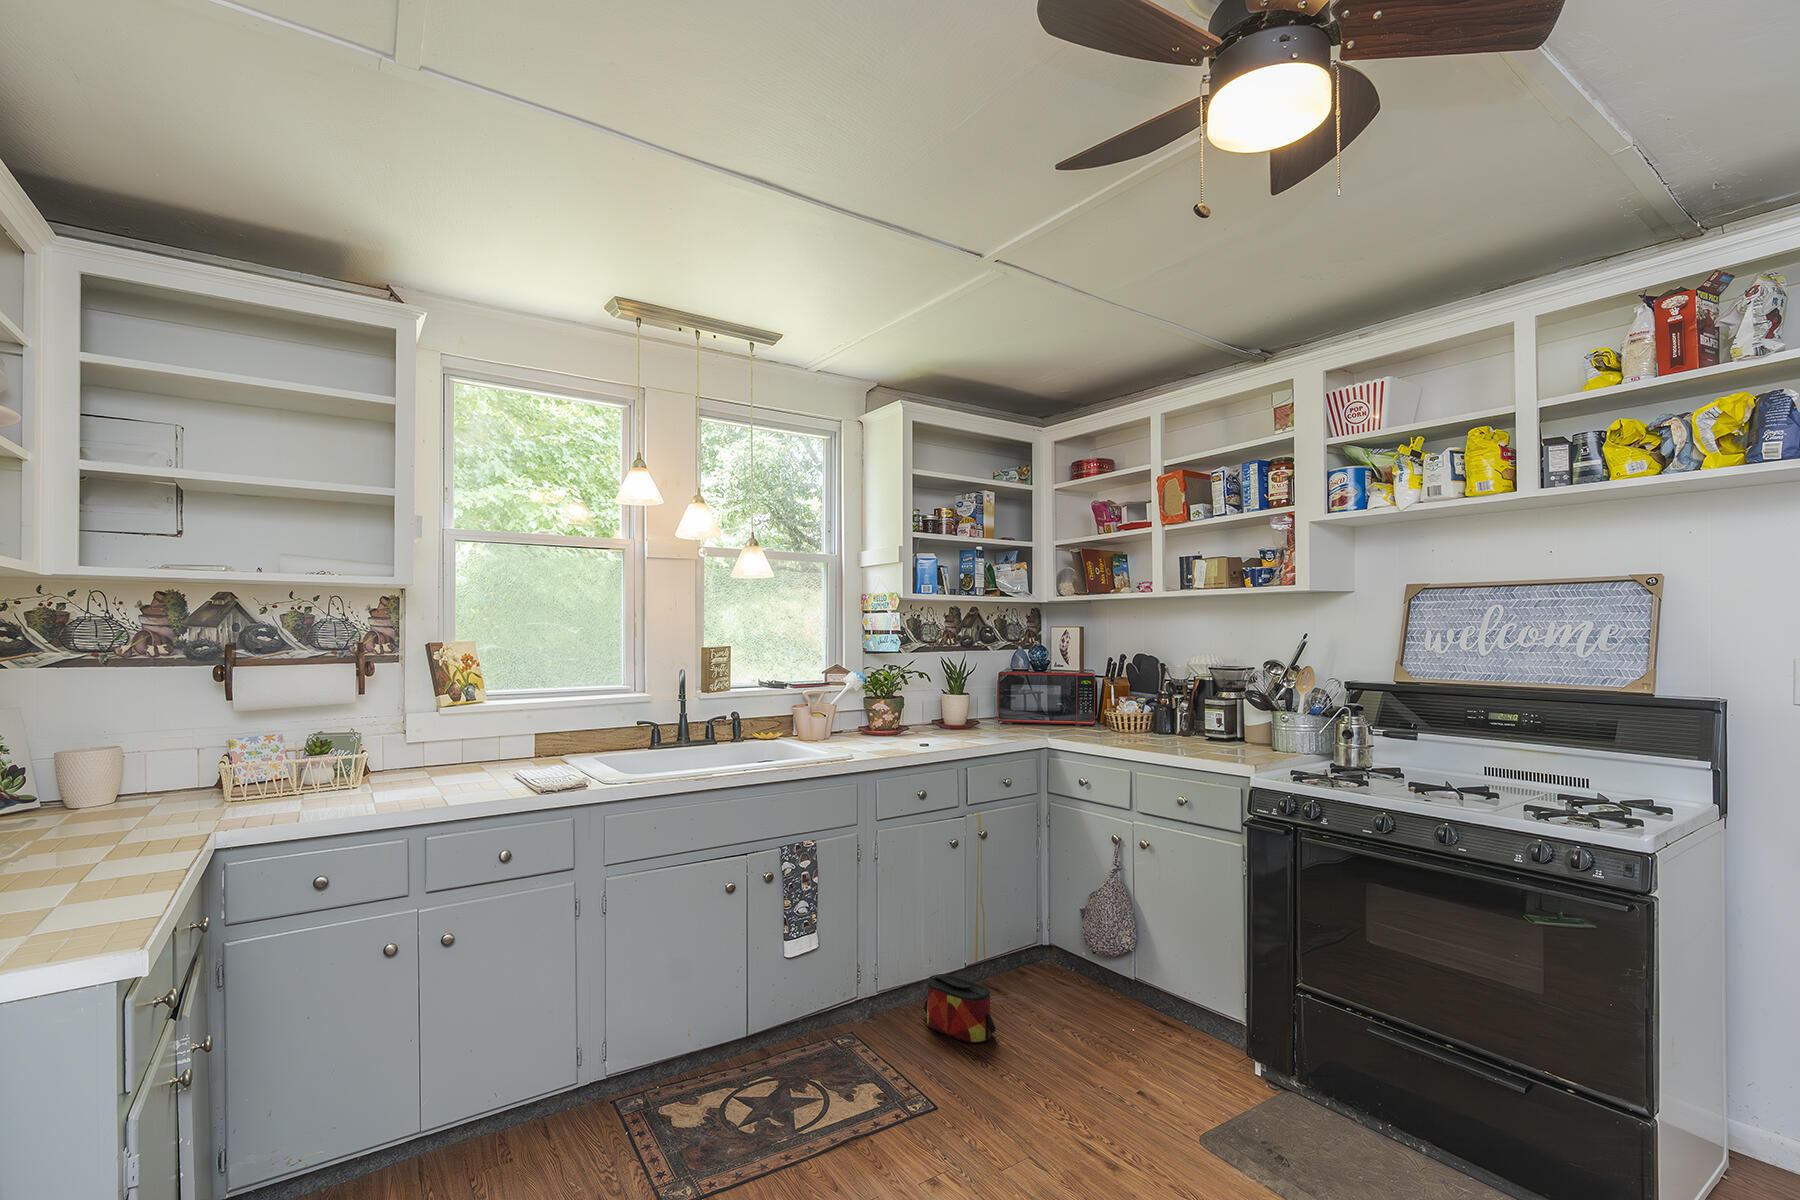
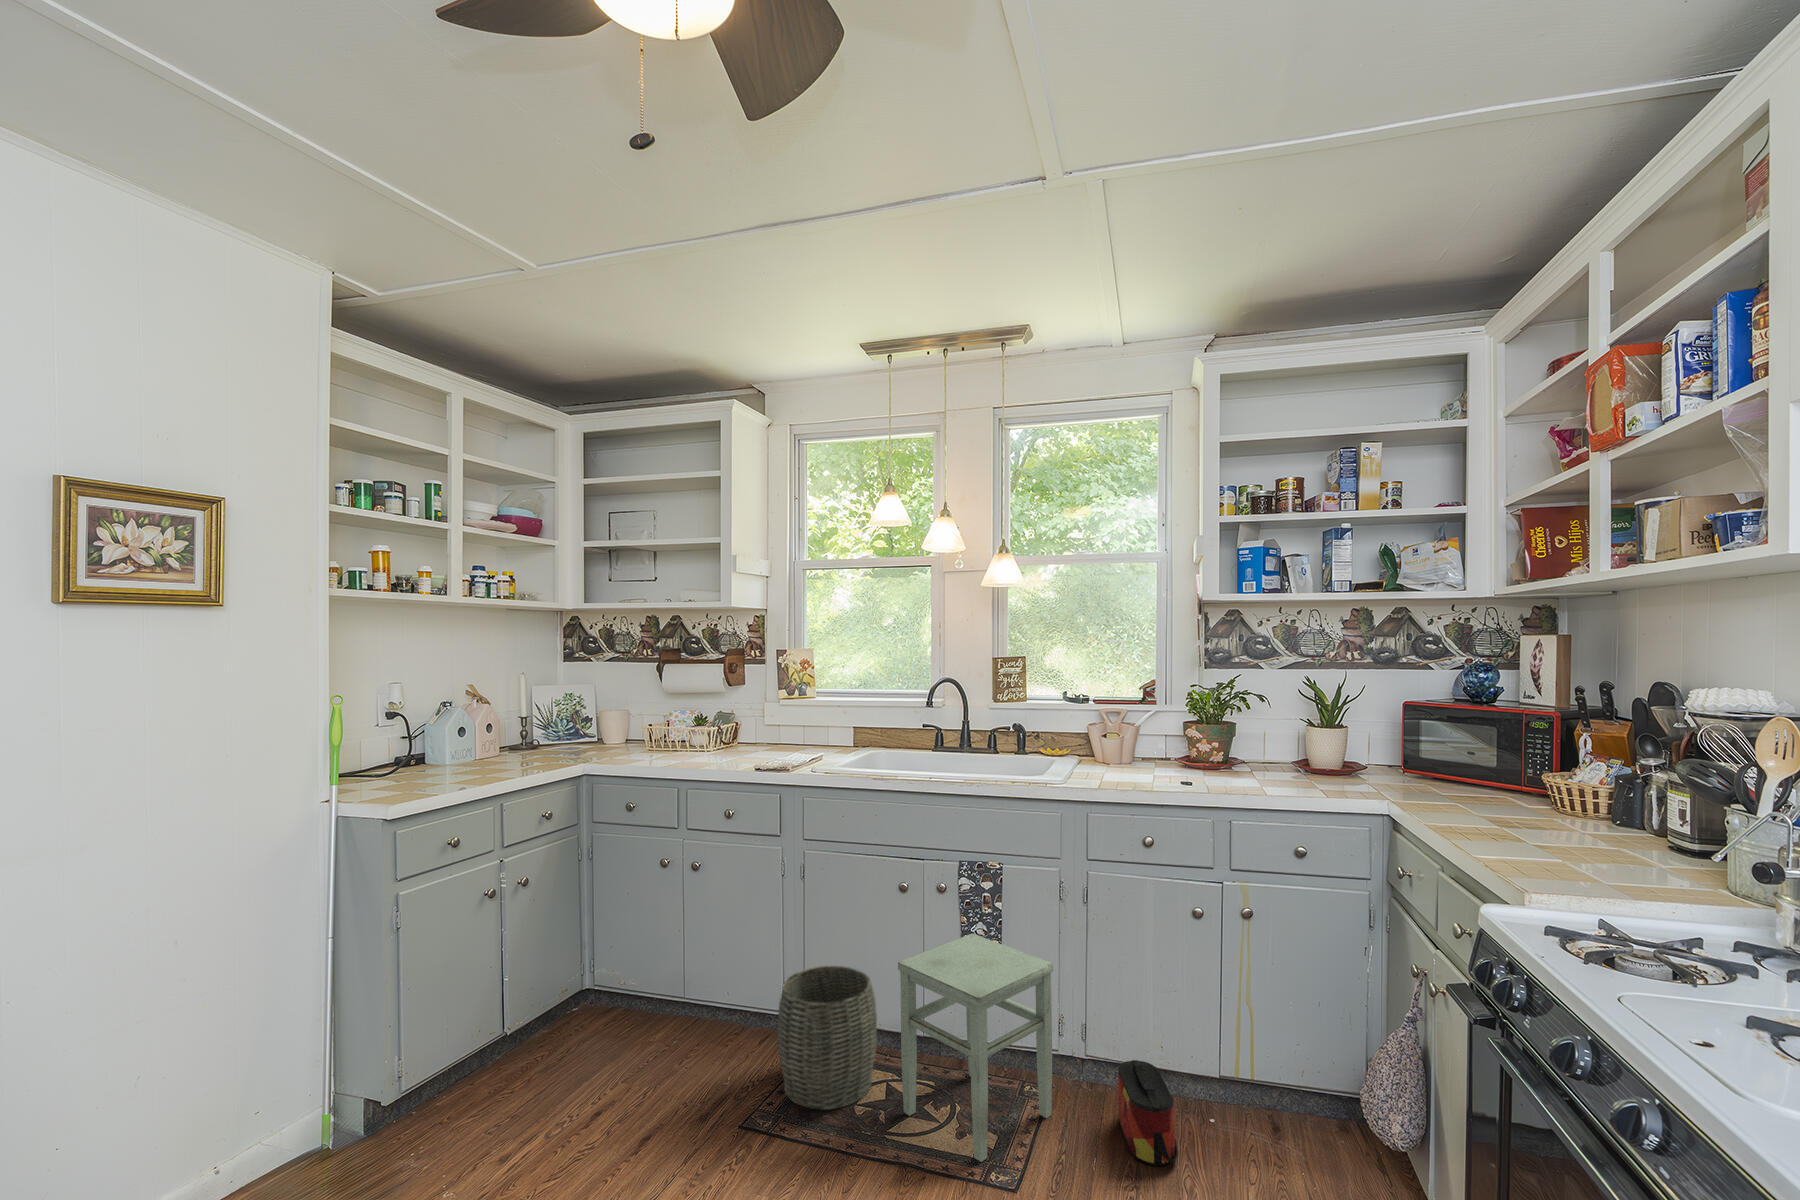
stool: none [784,912,897,1105] -> present [898,934,1053,1162]
woven basket: none [628,990,743,1155] -> present [778,966,877,1110]

